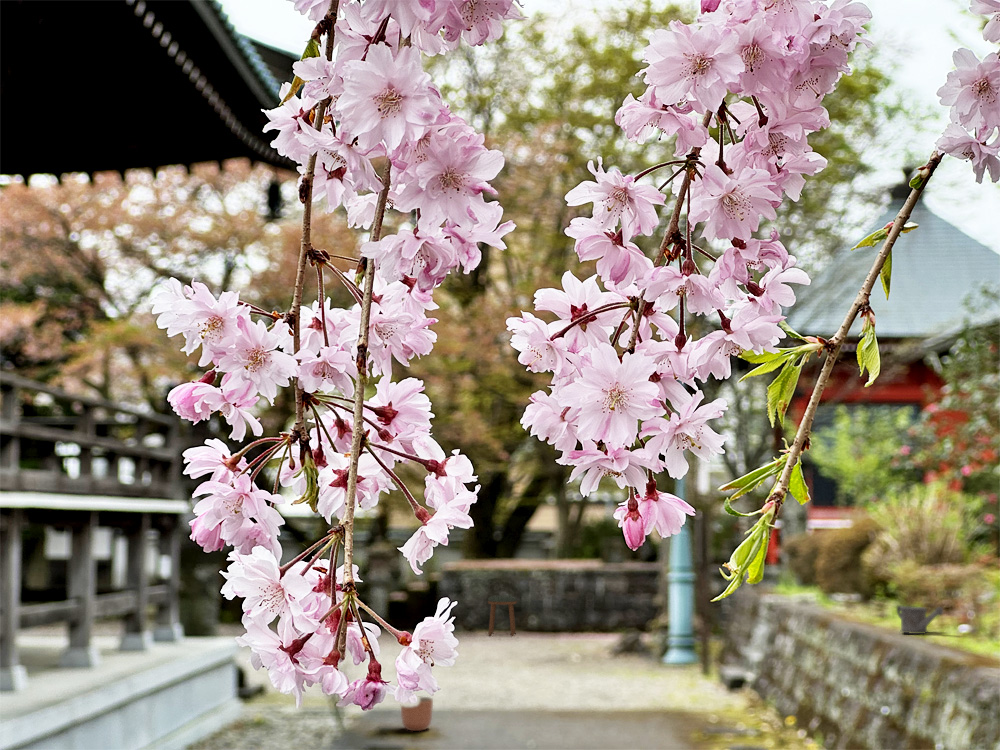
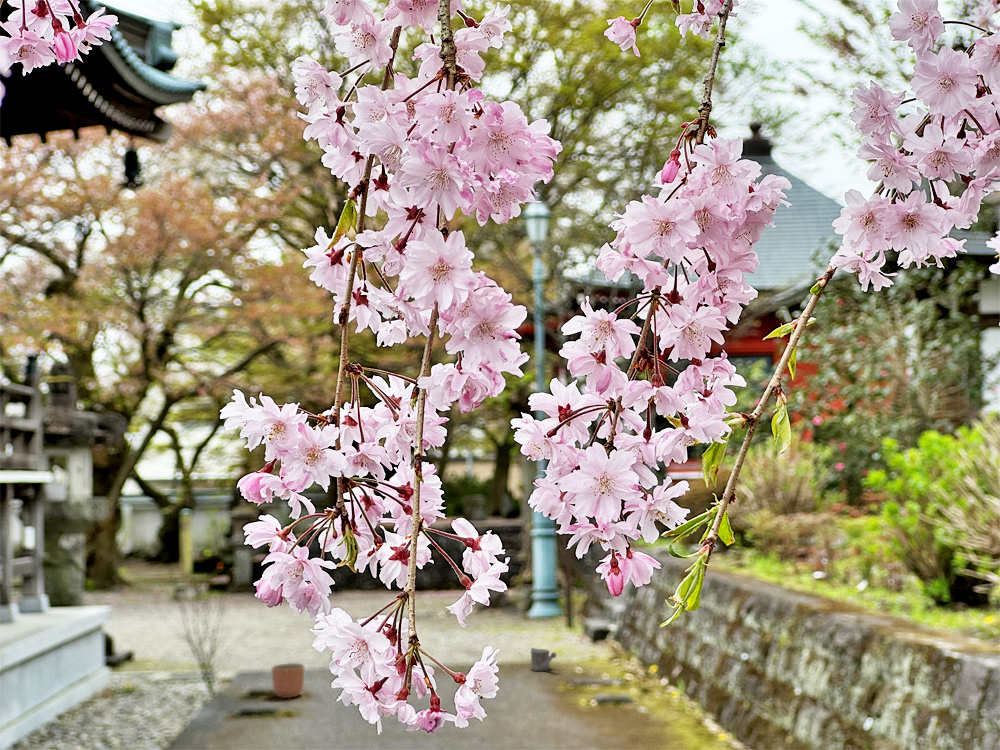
stool: present [488,595,517,636] -> none [346,553,375,594]
watering can: present [897,606,943,634] -> present [531,648,556,671]

